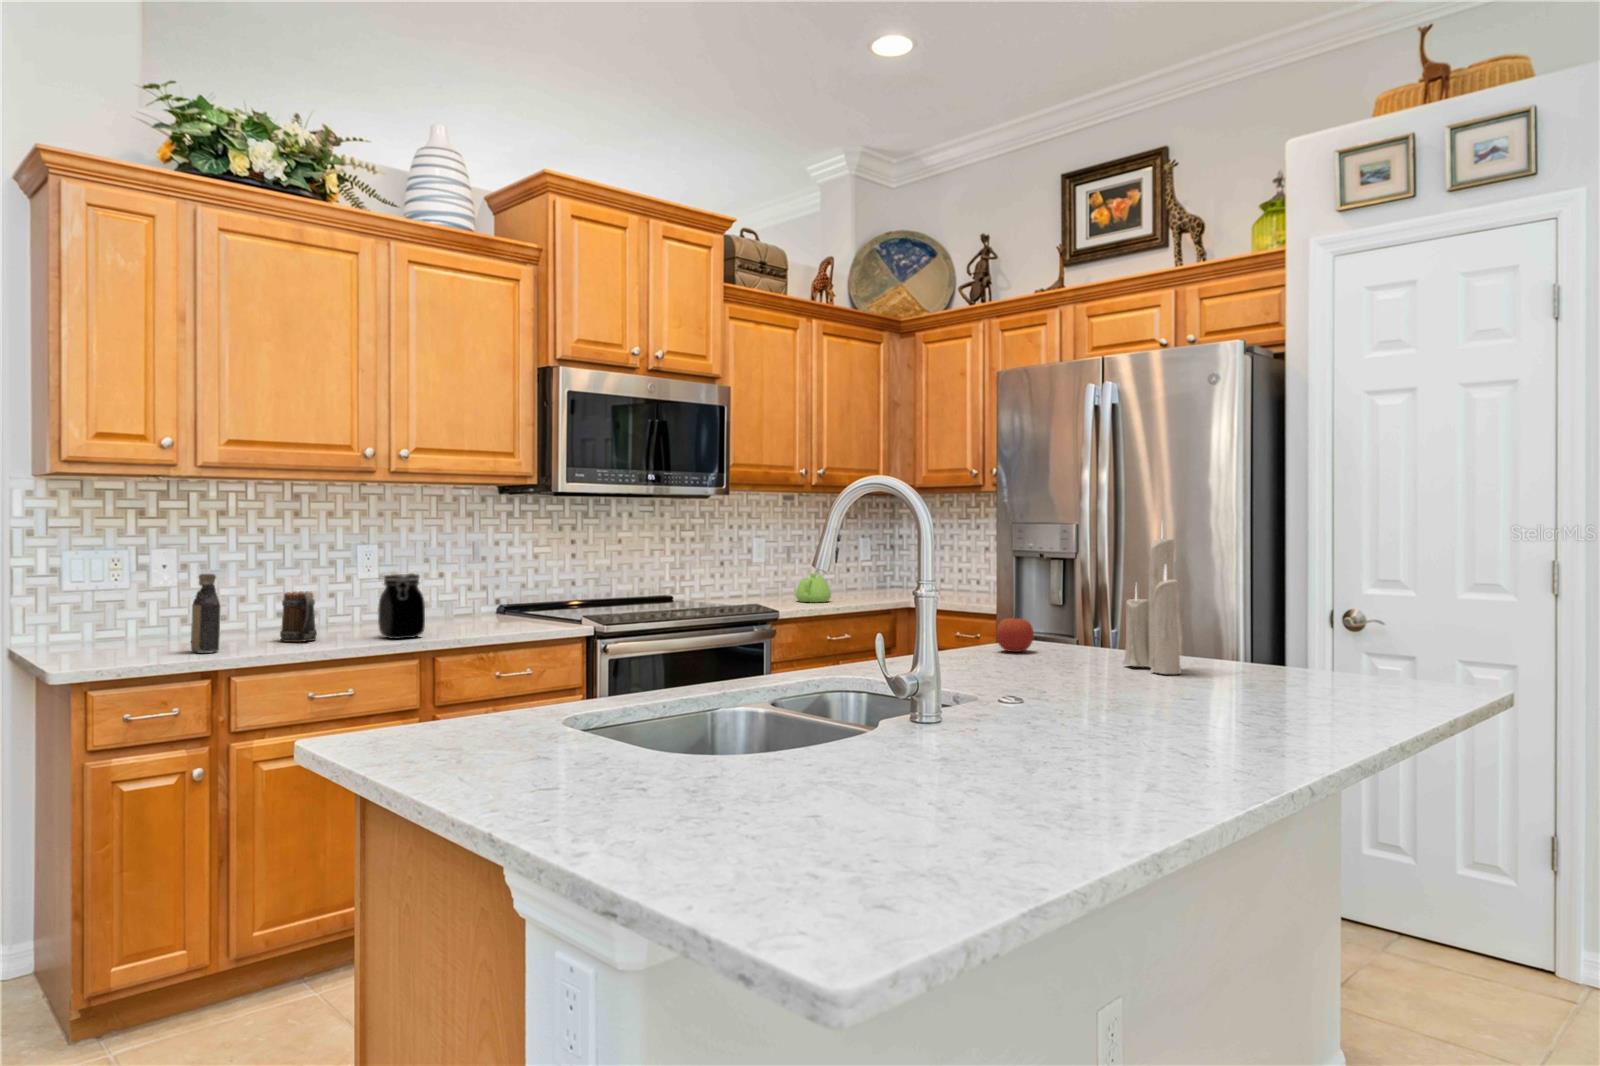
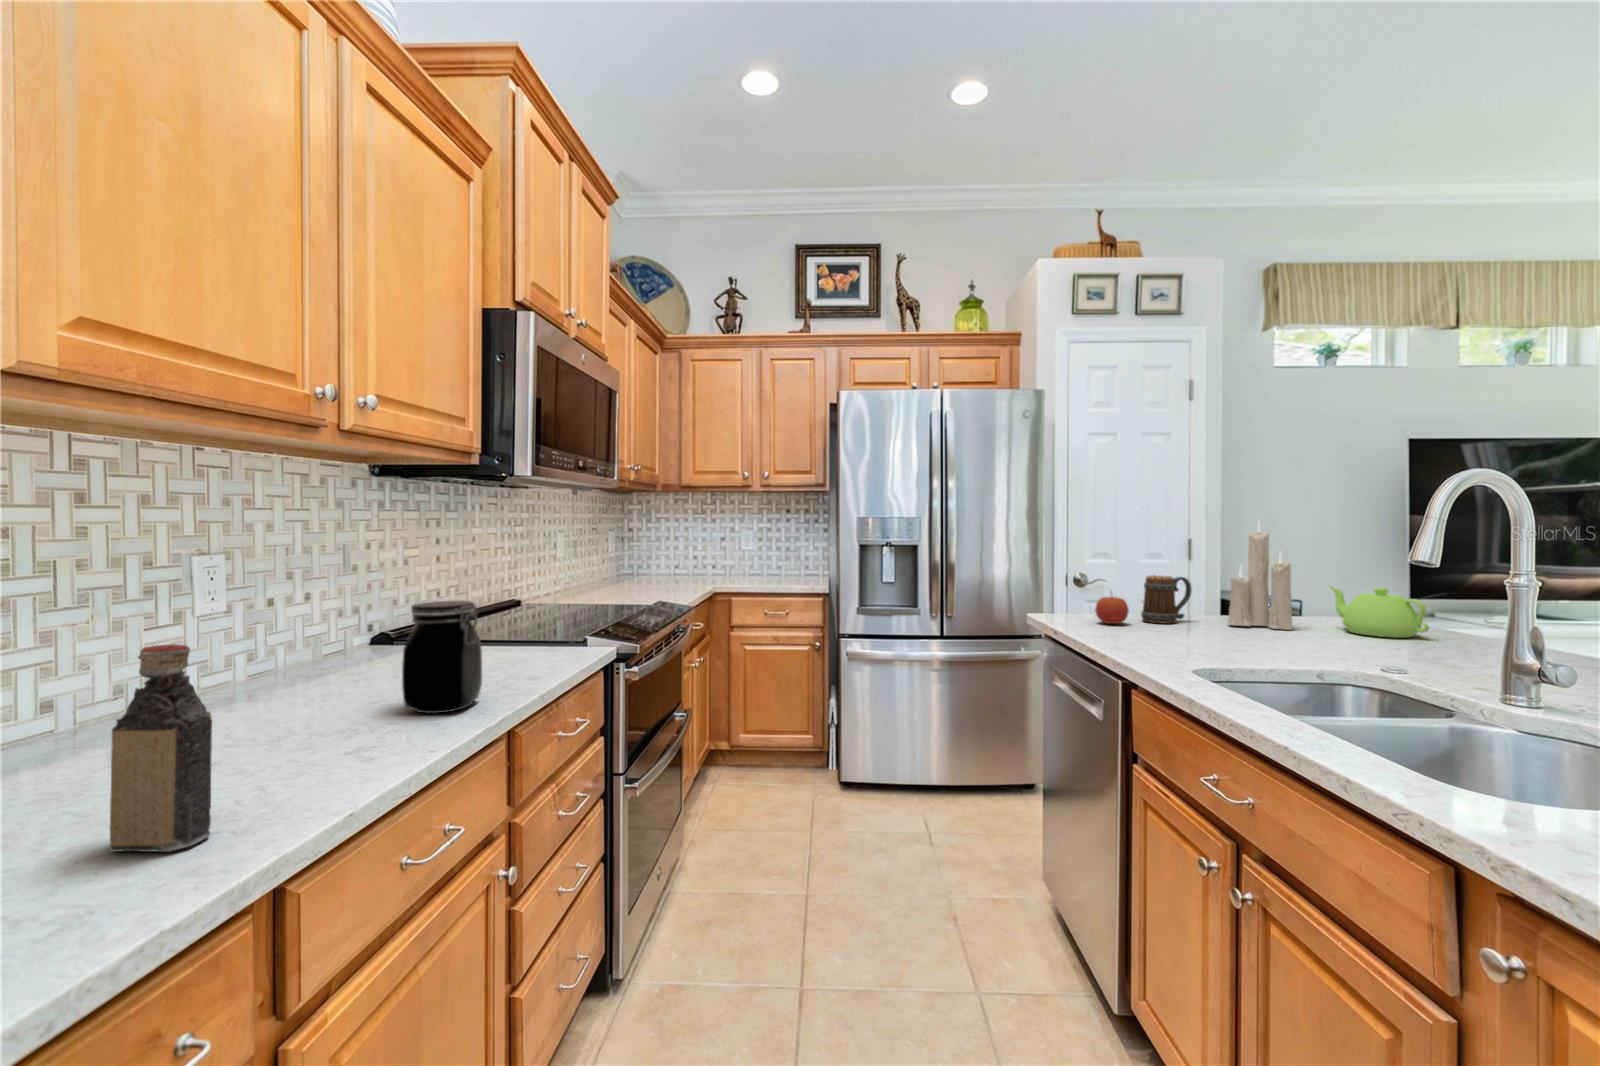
teapot: present [795,573,831,602] -> present [1330,586,1429,638]
mug: present [280,592,317,642] -> present [1141,575,1192,623]

